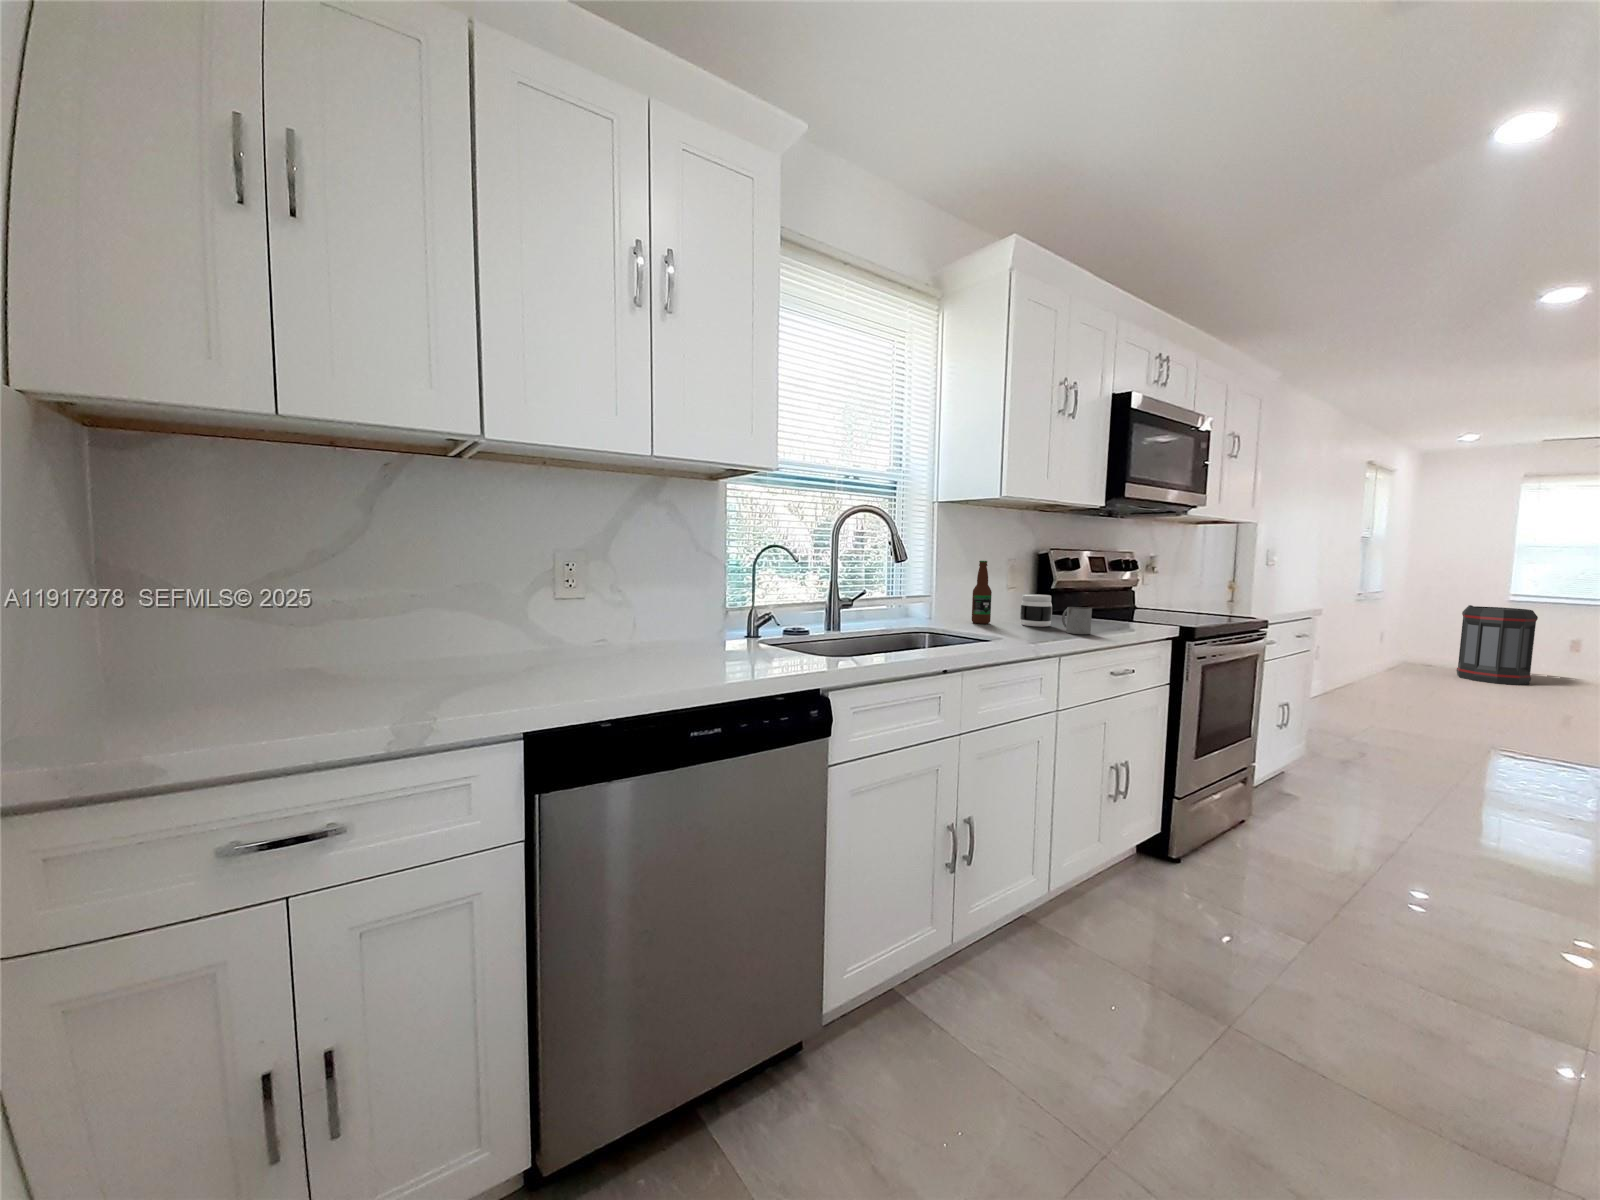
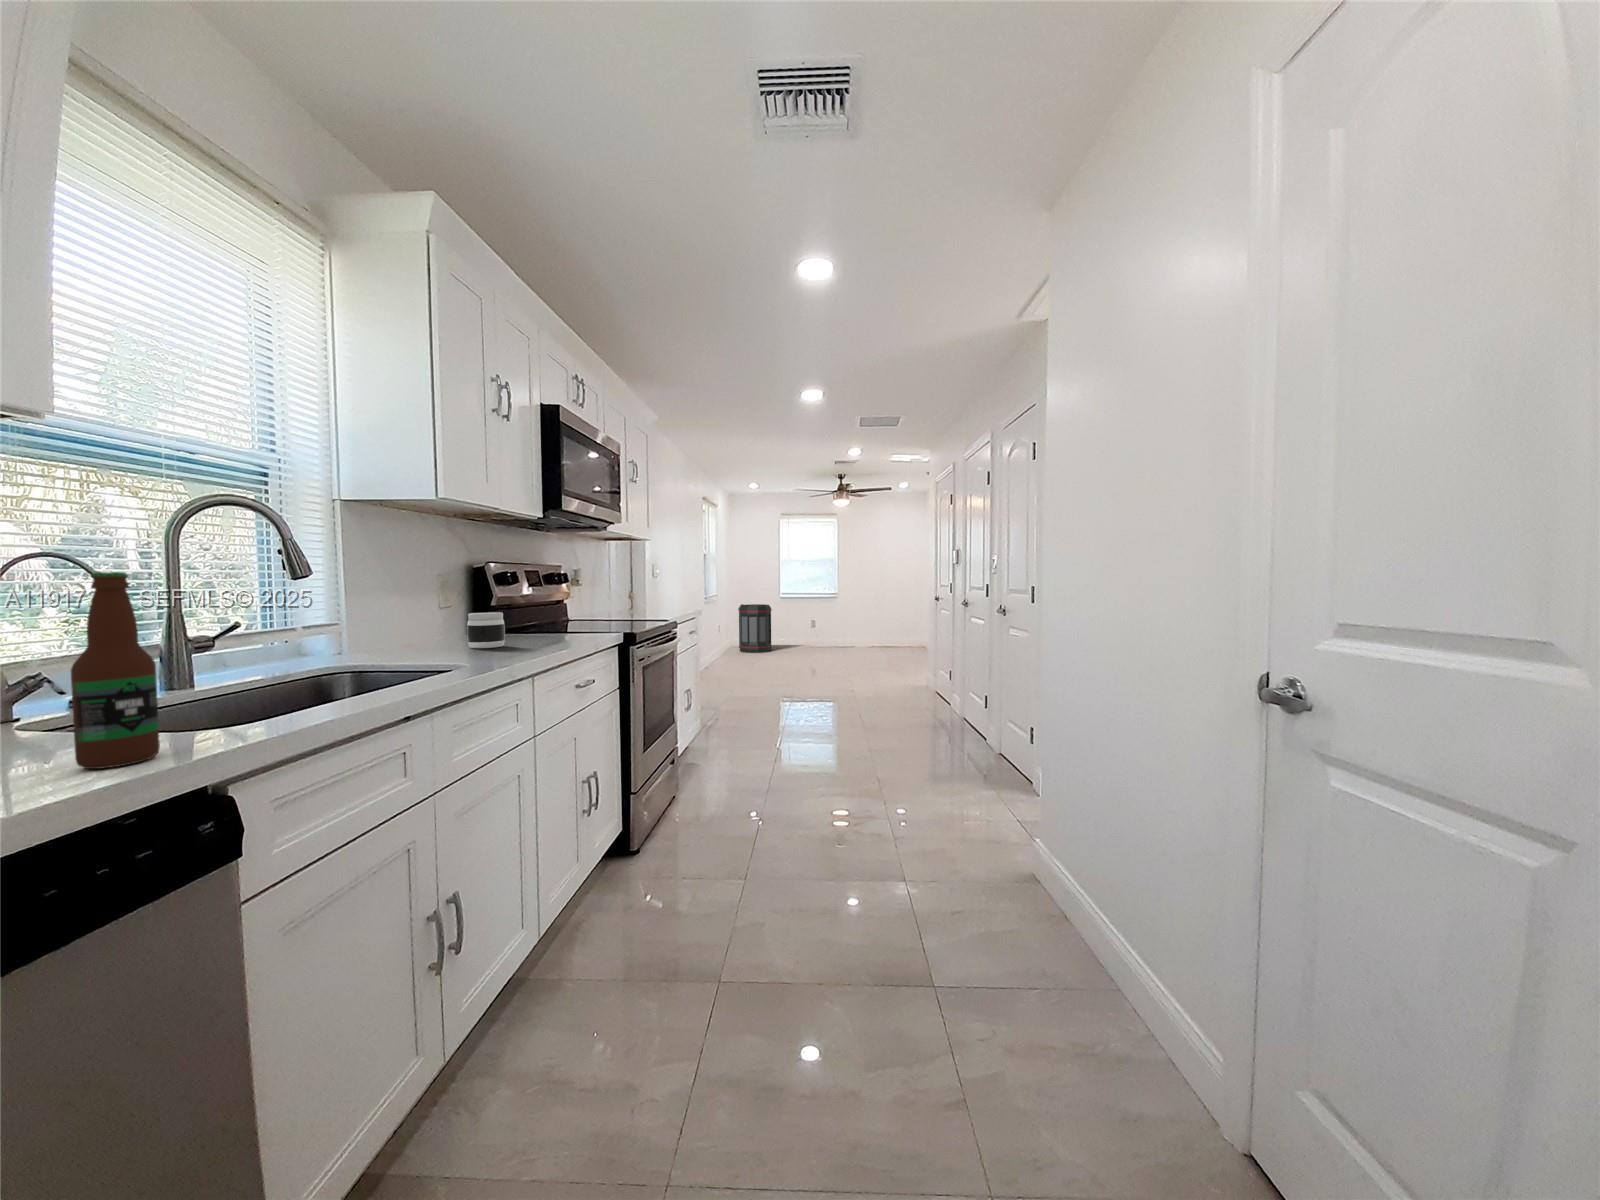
bottle: present [972,561,992,624] -> present [71,572,160,769]
mug: present [1062,607,1092,634] -> none [521,621,554,650]

